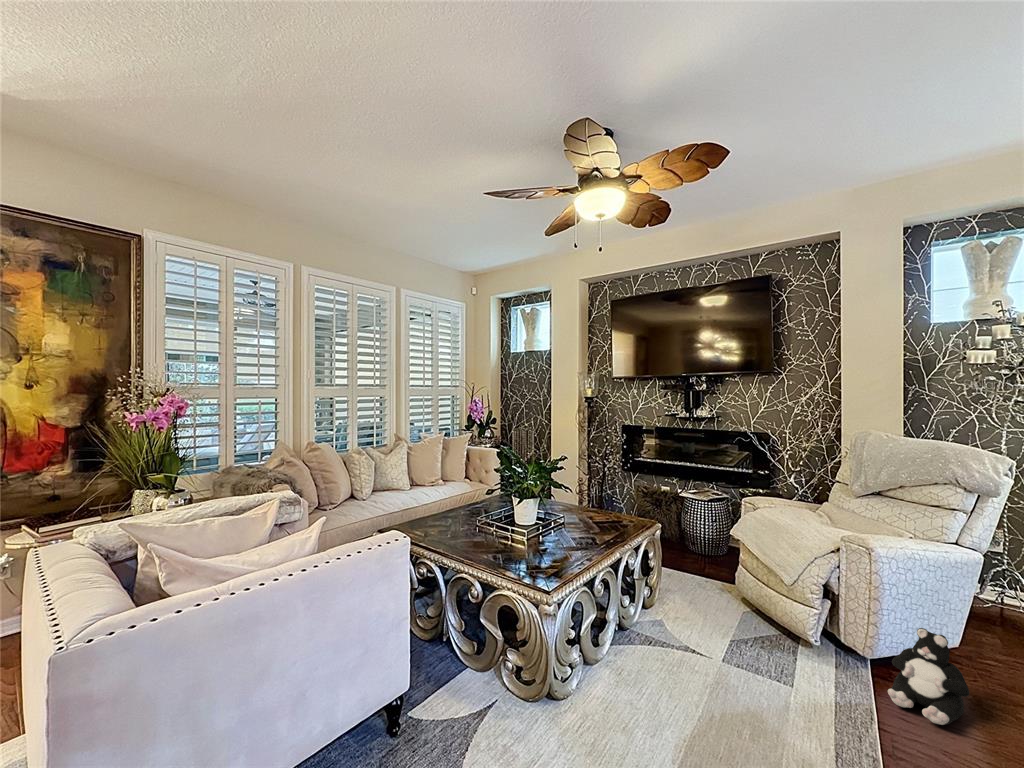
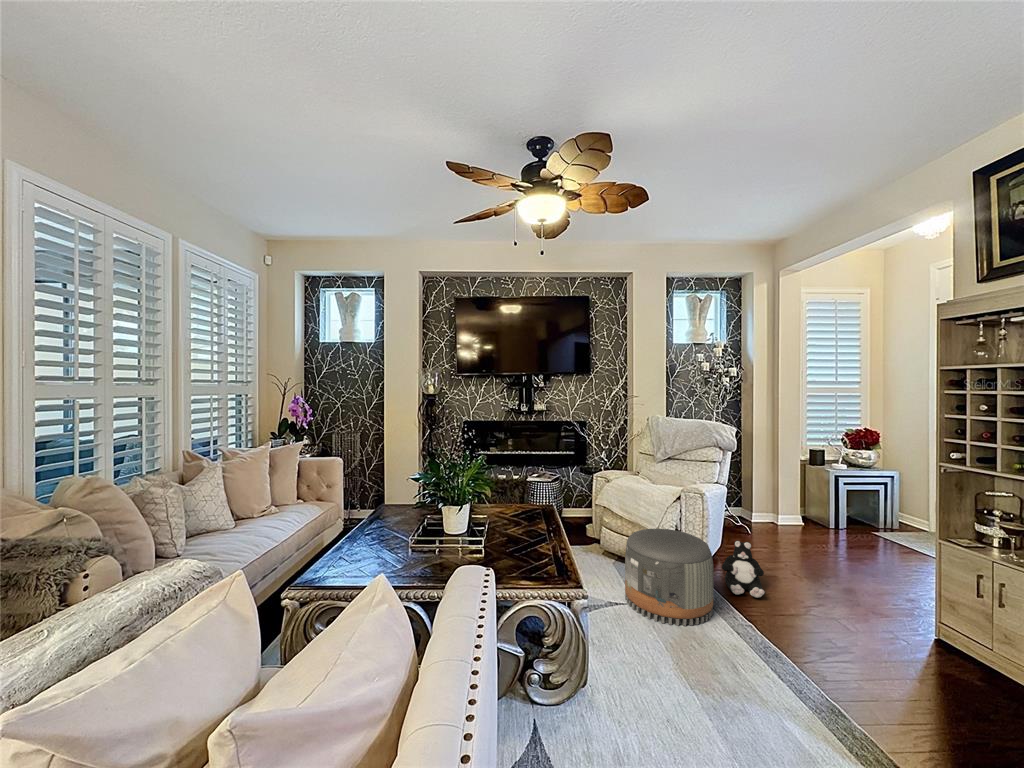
pouf: none [708,573,834,713] -> present [625,529,713,626]

